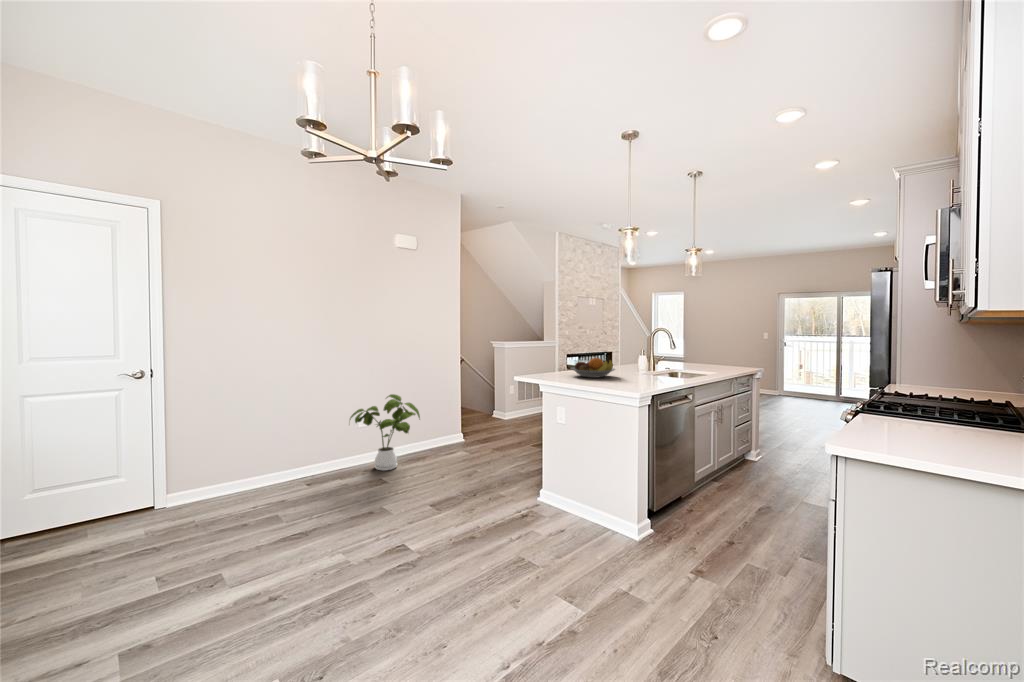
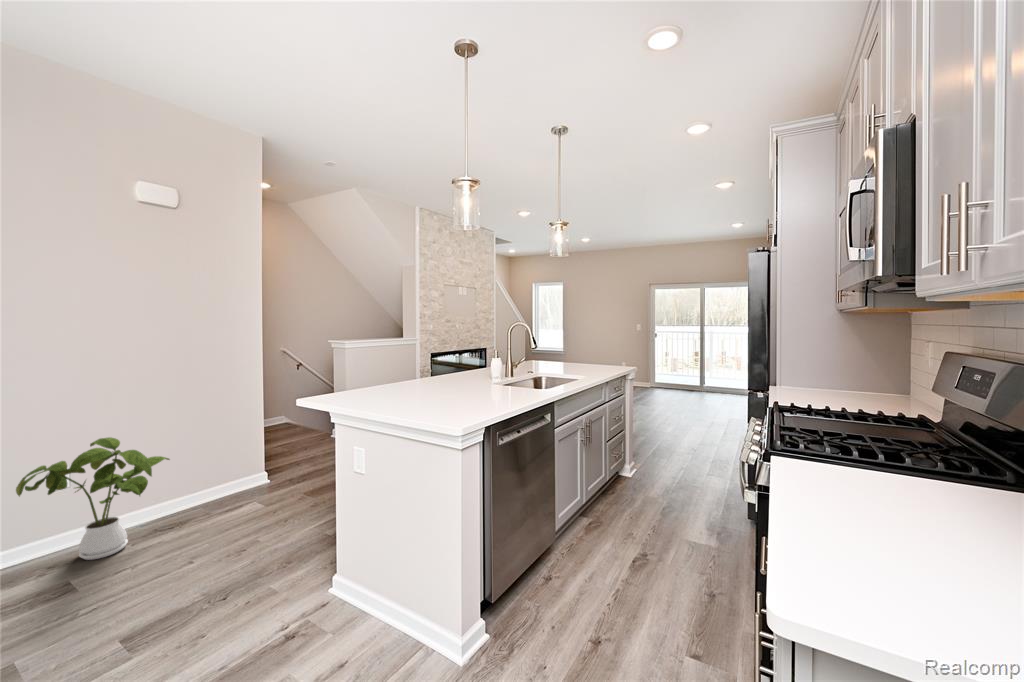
fruit bowl: present [571,358,615,378] -> none [382,370,447,399]

